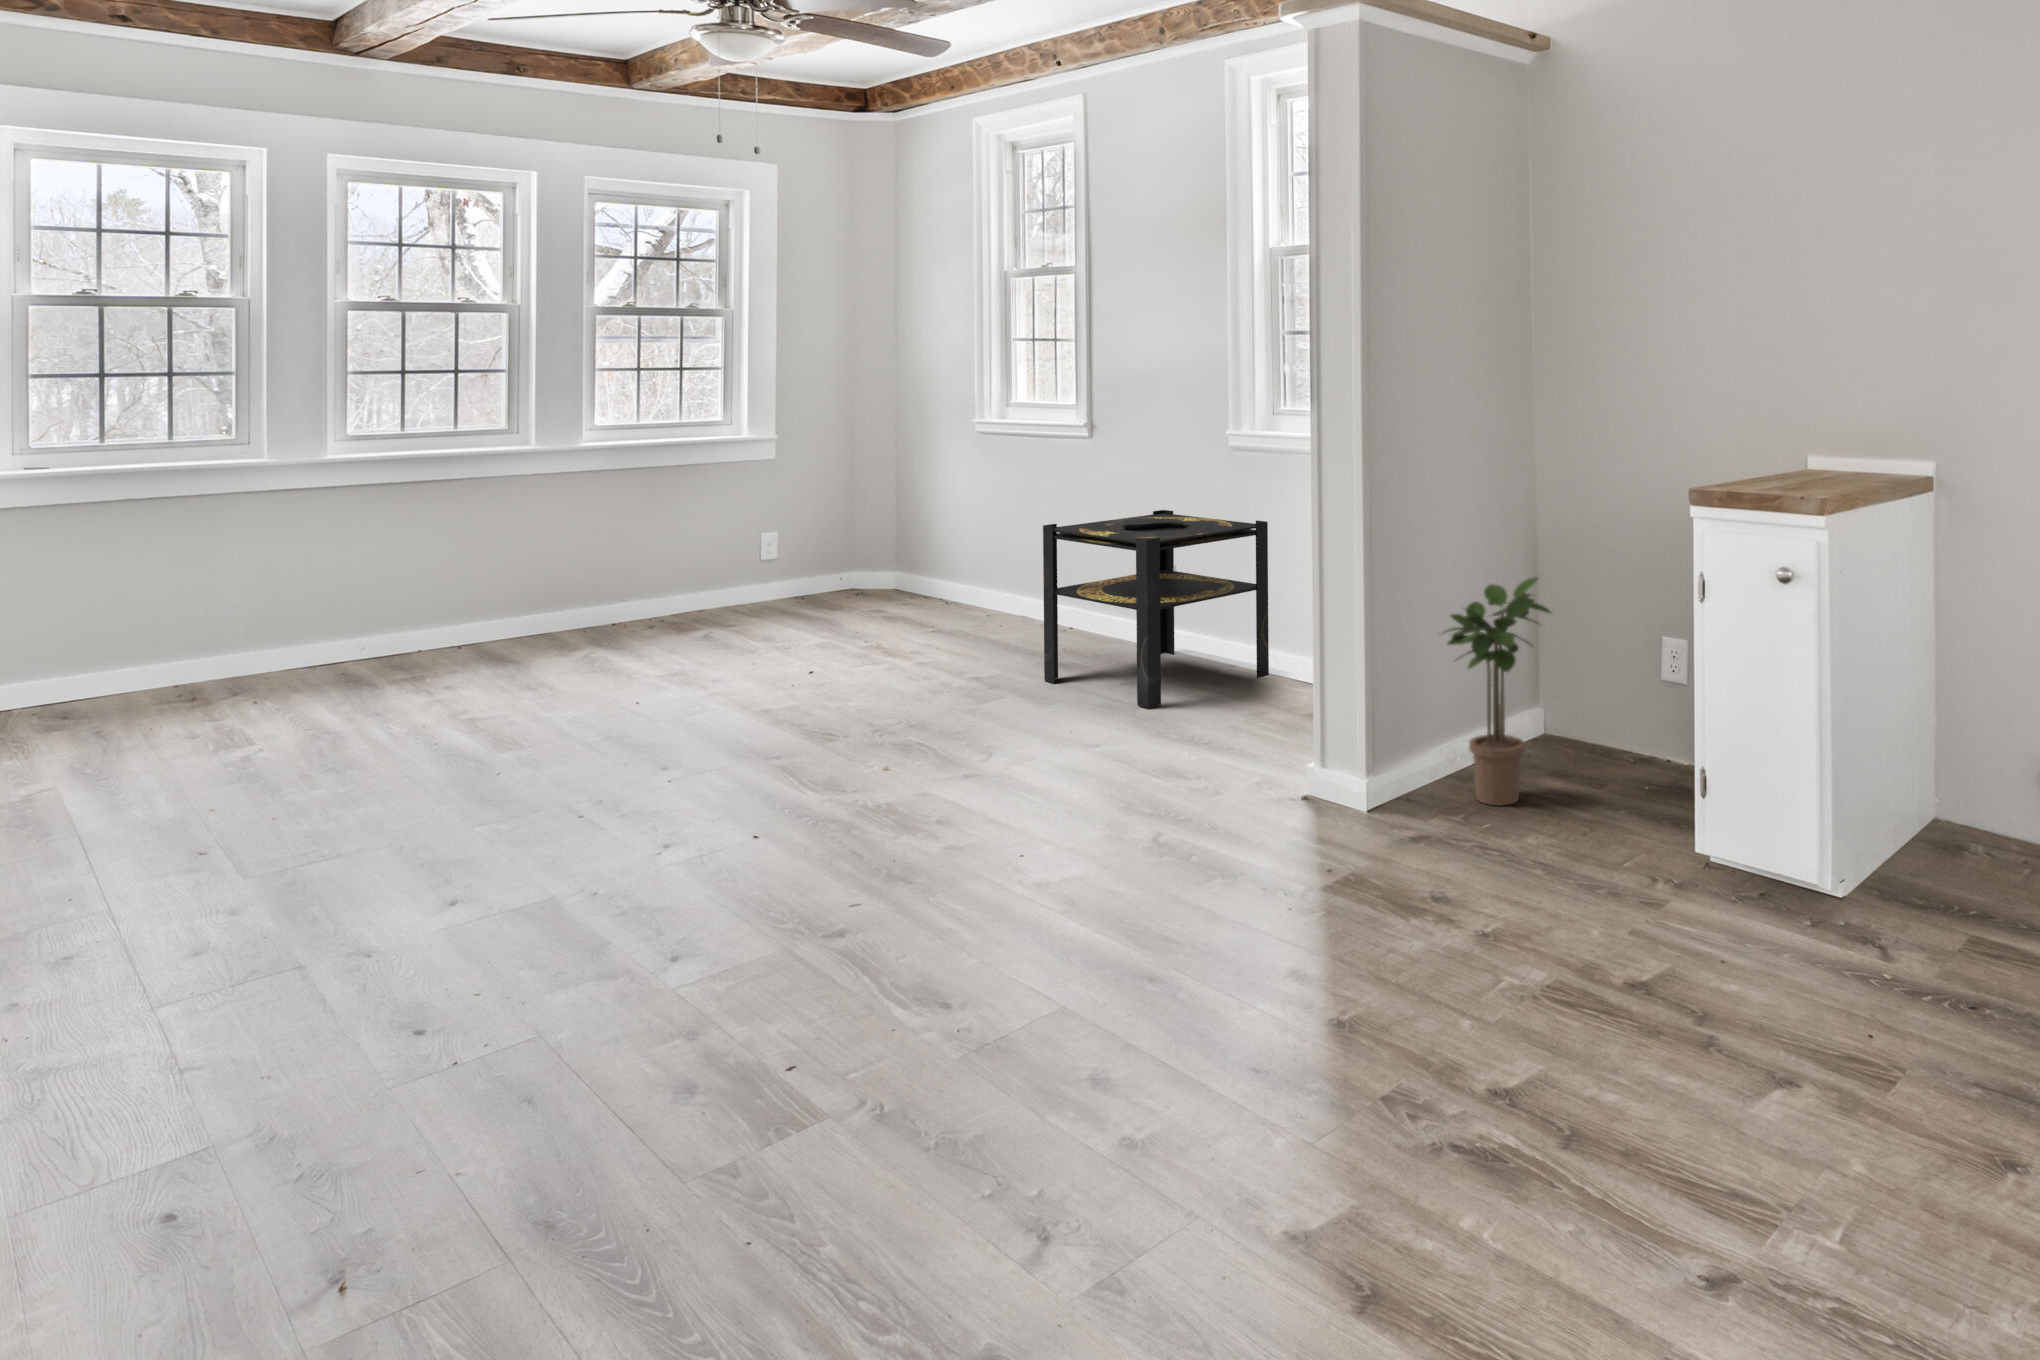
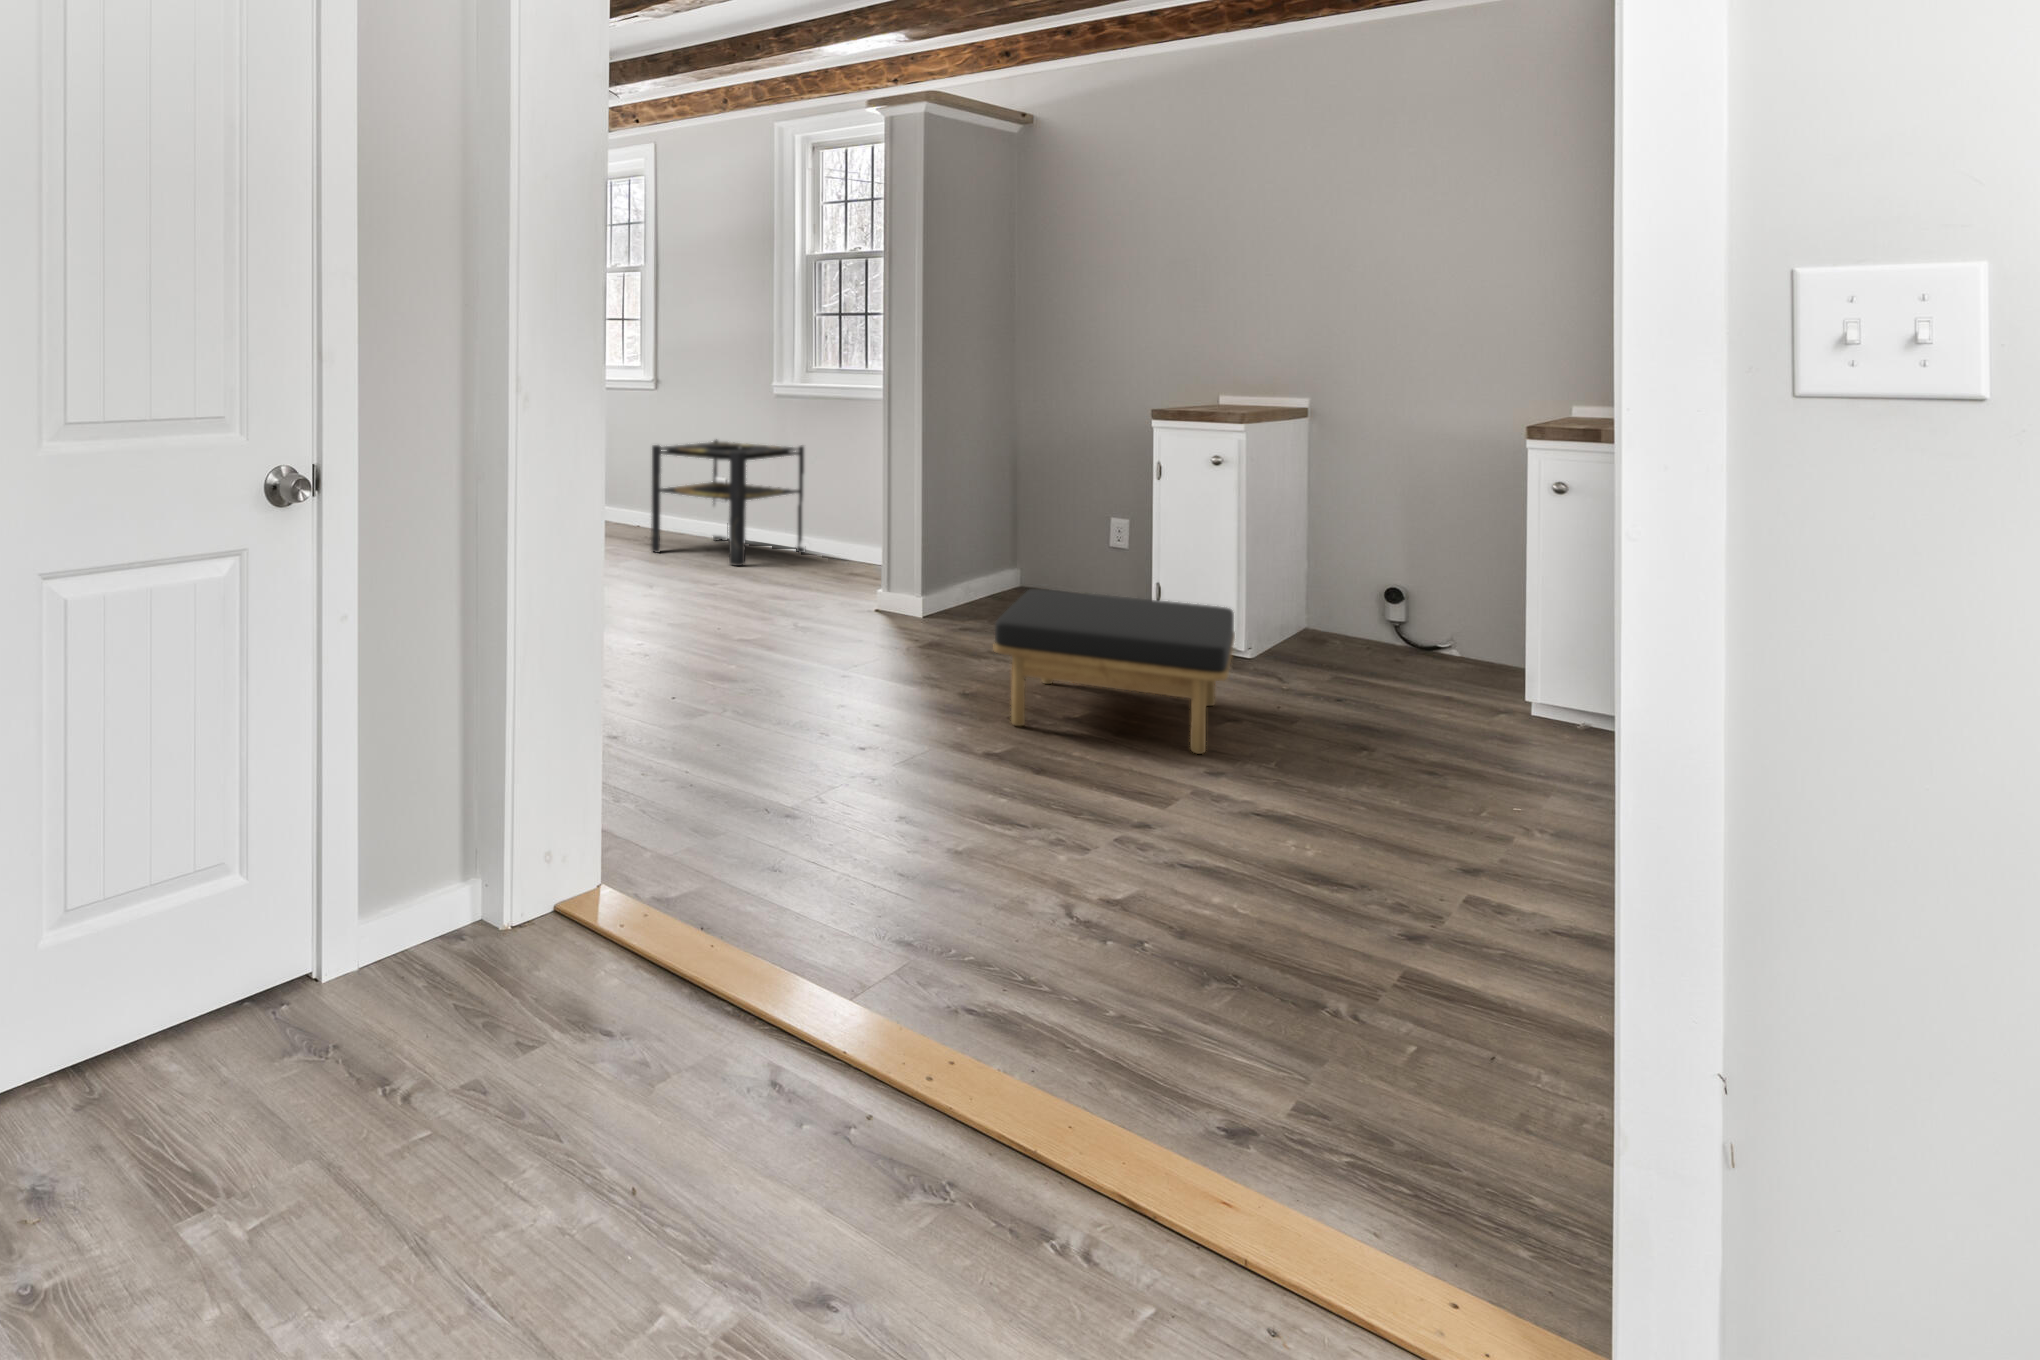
potted plant: present [1444,577,1551,806] -> none [968,472,1046,615]
ottoman: none [1308,827,1780,1252] -> present [994,589,1235,754]

